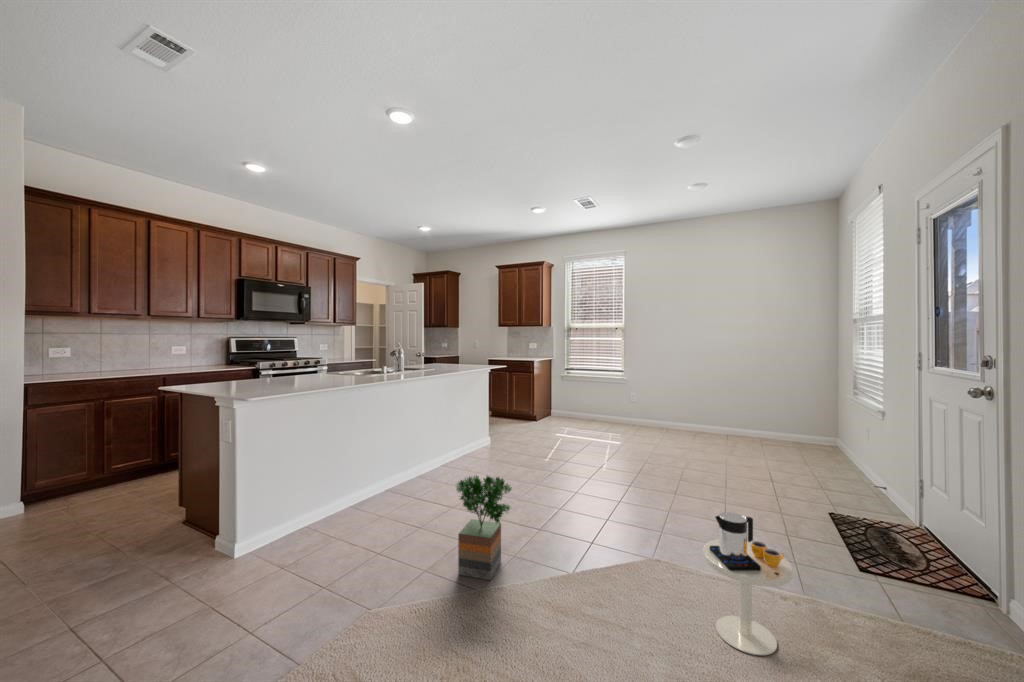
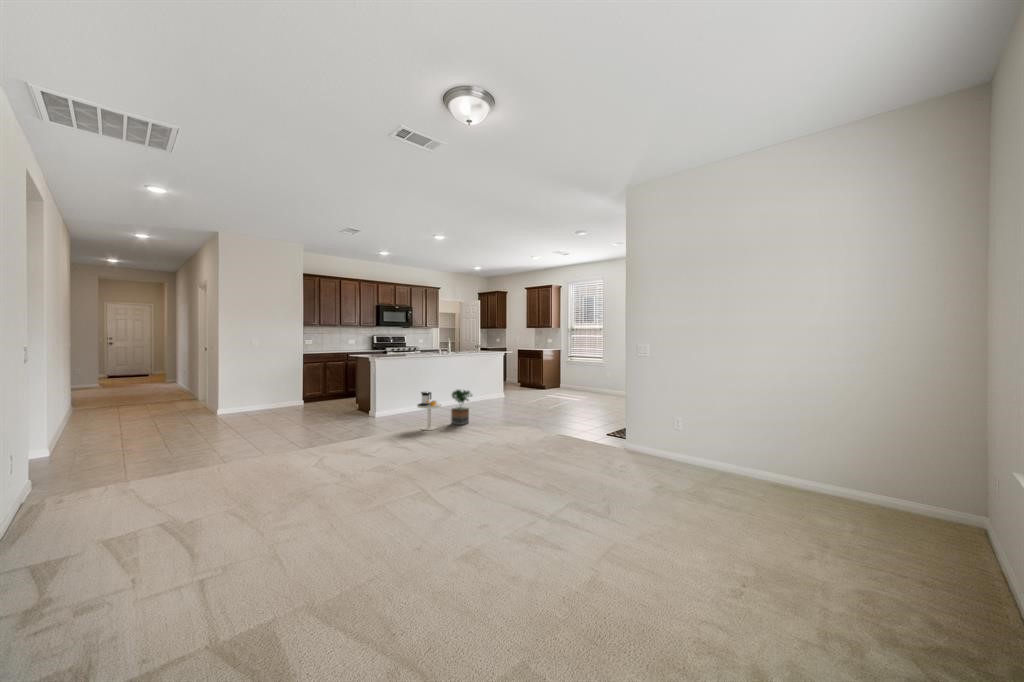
side table: present [703,512,792,655] -> present [417,391,441,430]

